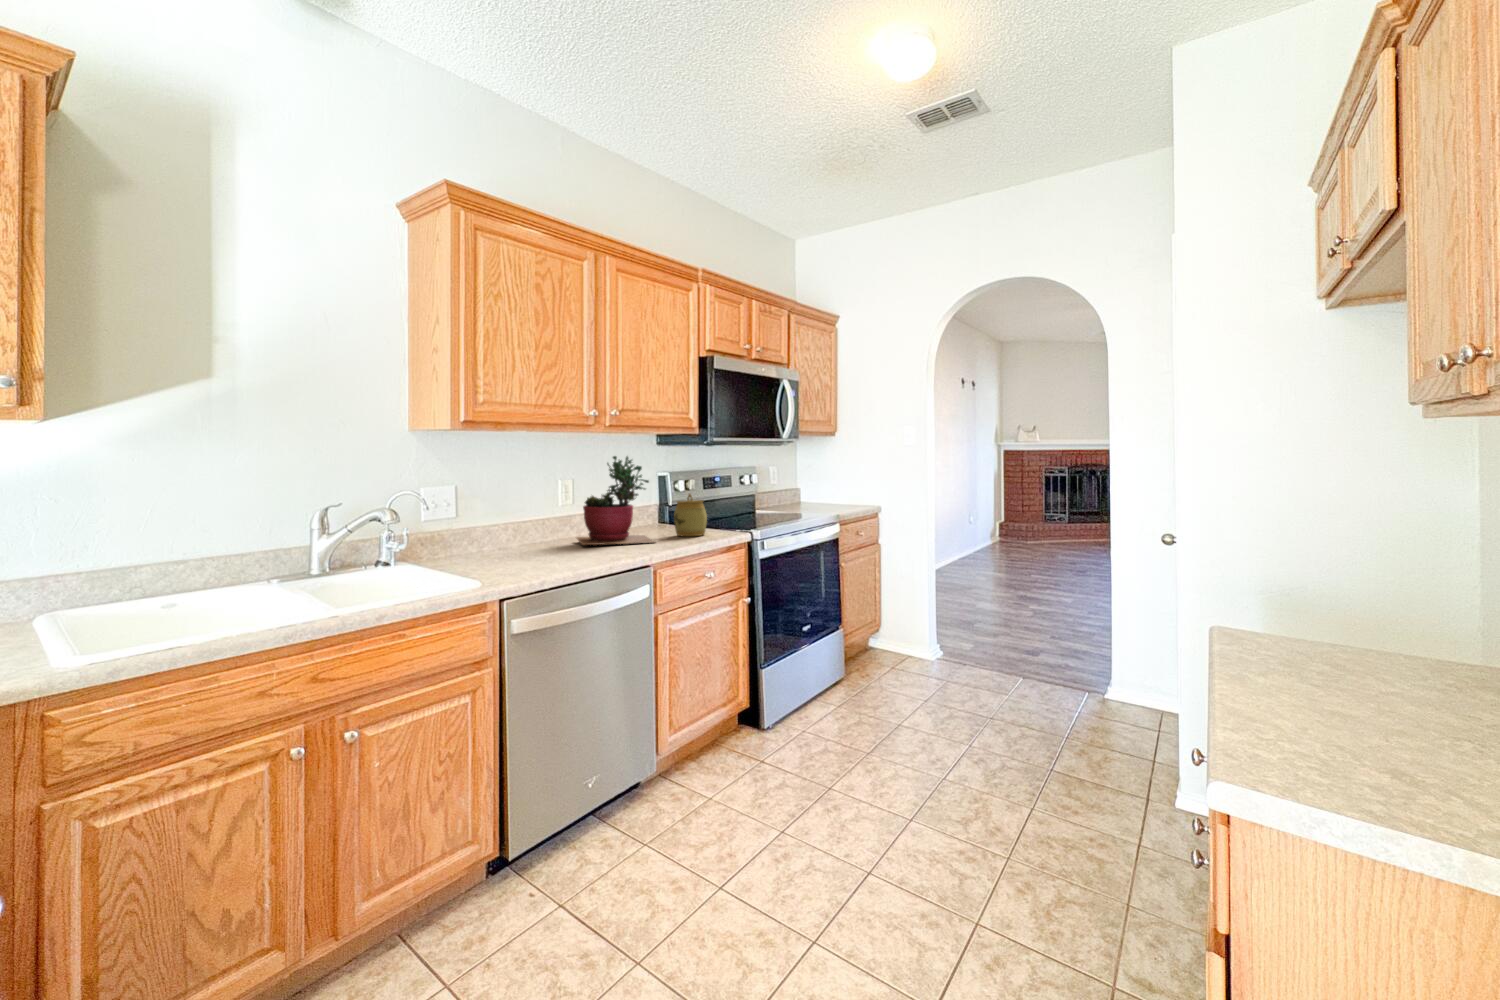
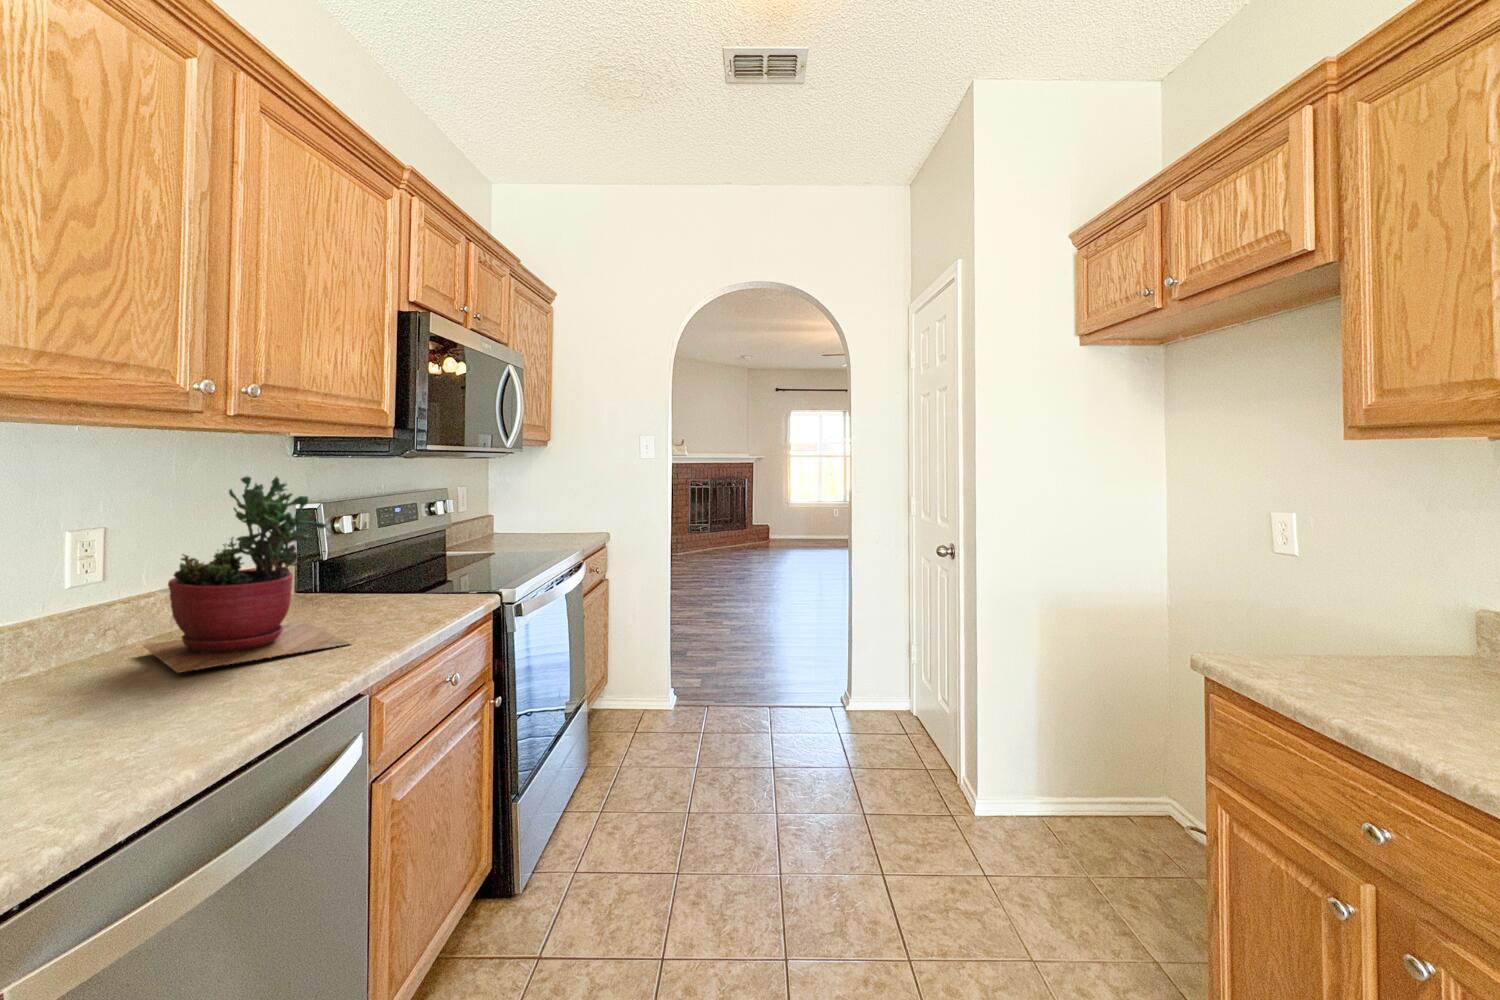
jar: present [674,494,707,536] -> none [367,542,429,619]

